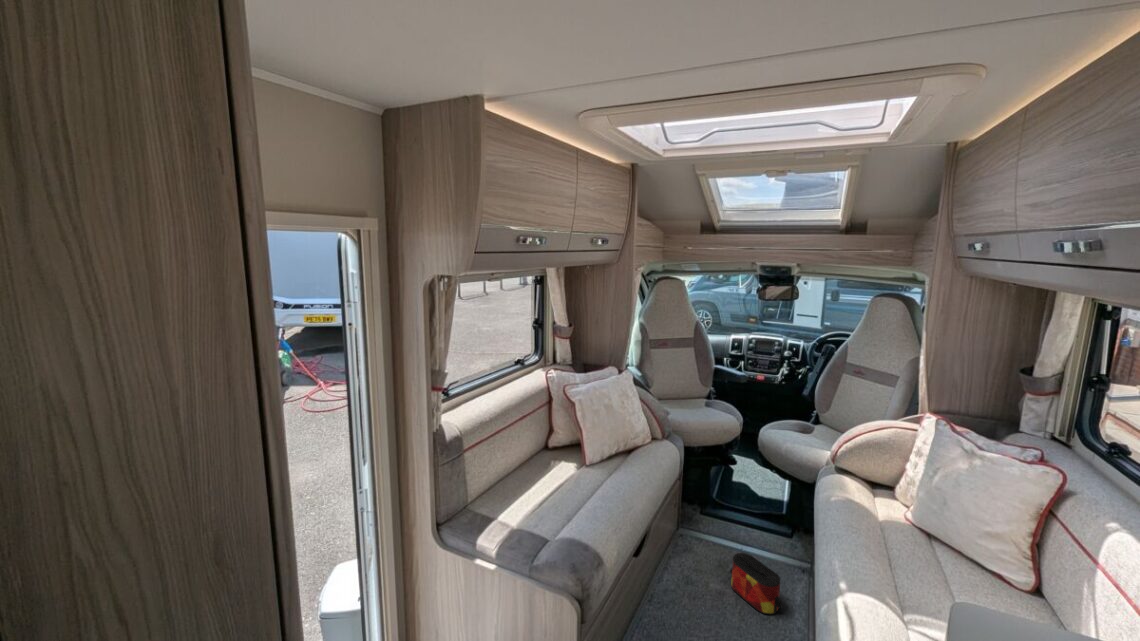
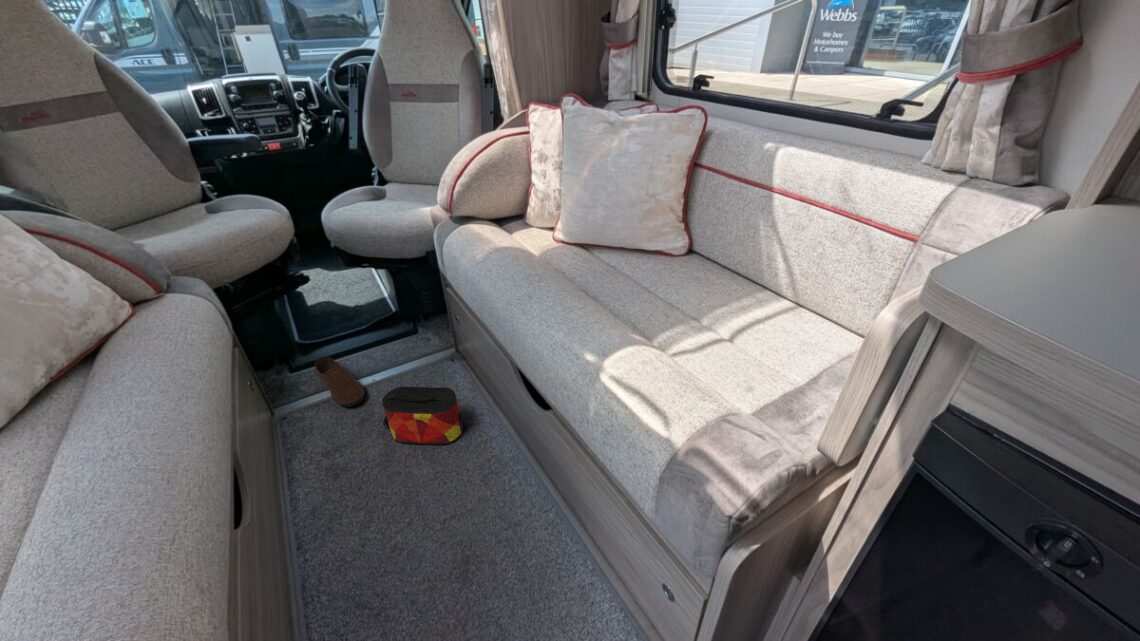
shoe: none [713,512,733,552] -> present [315,356,364,407]

